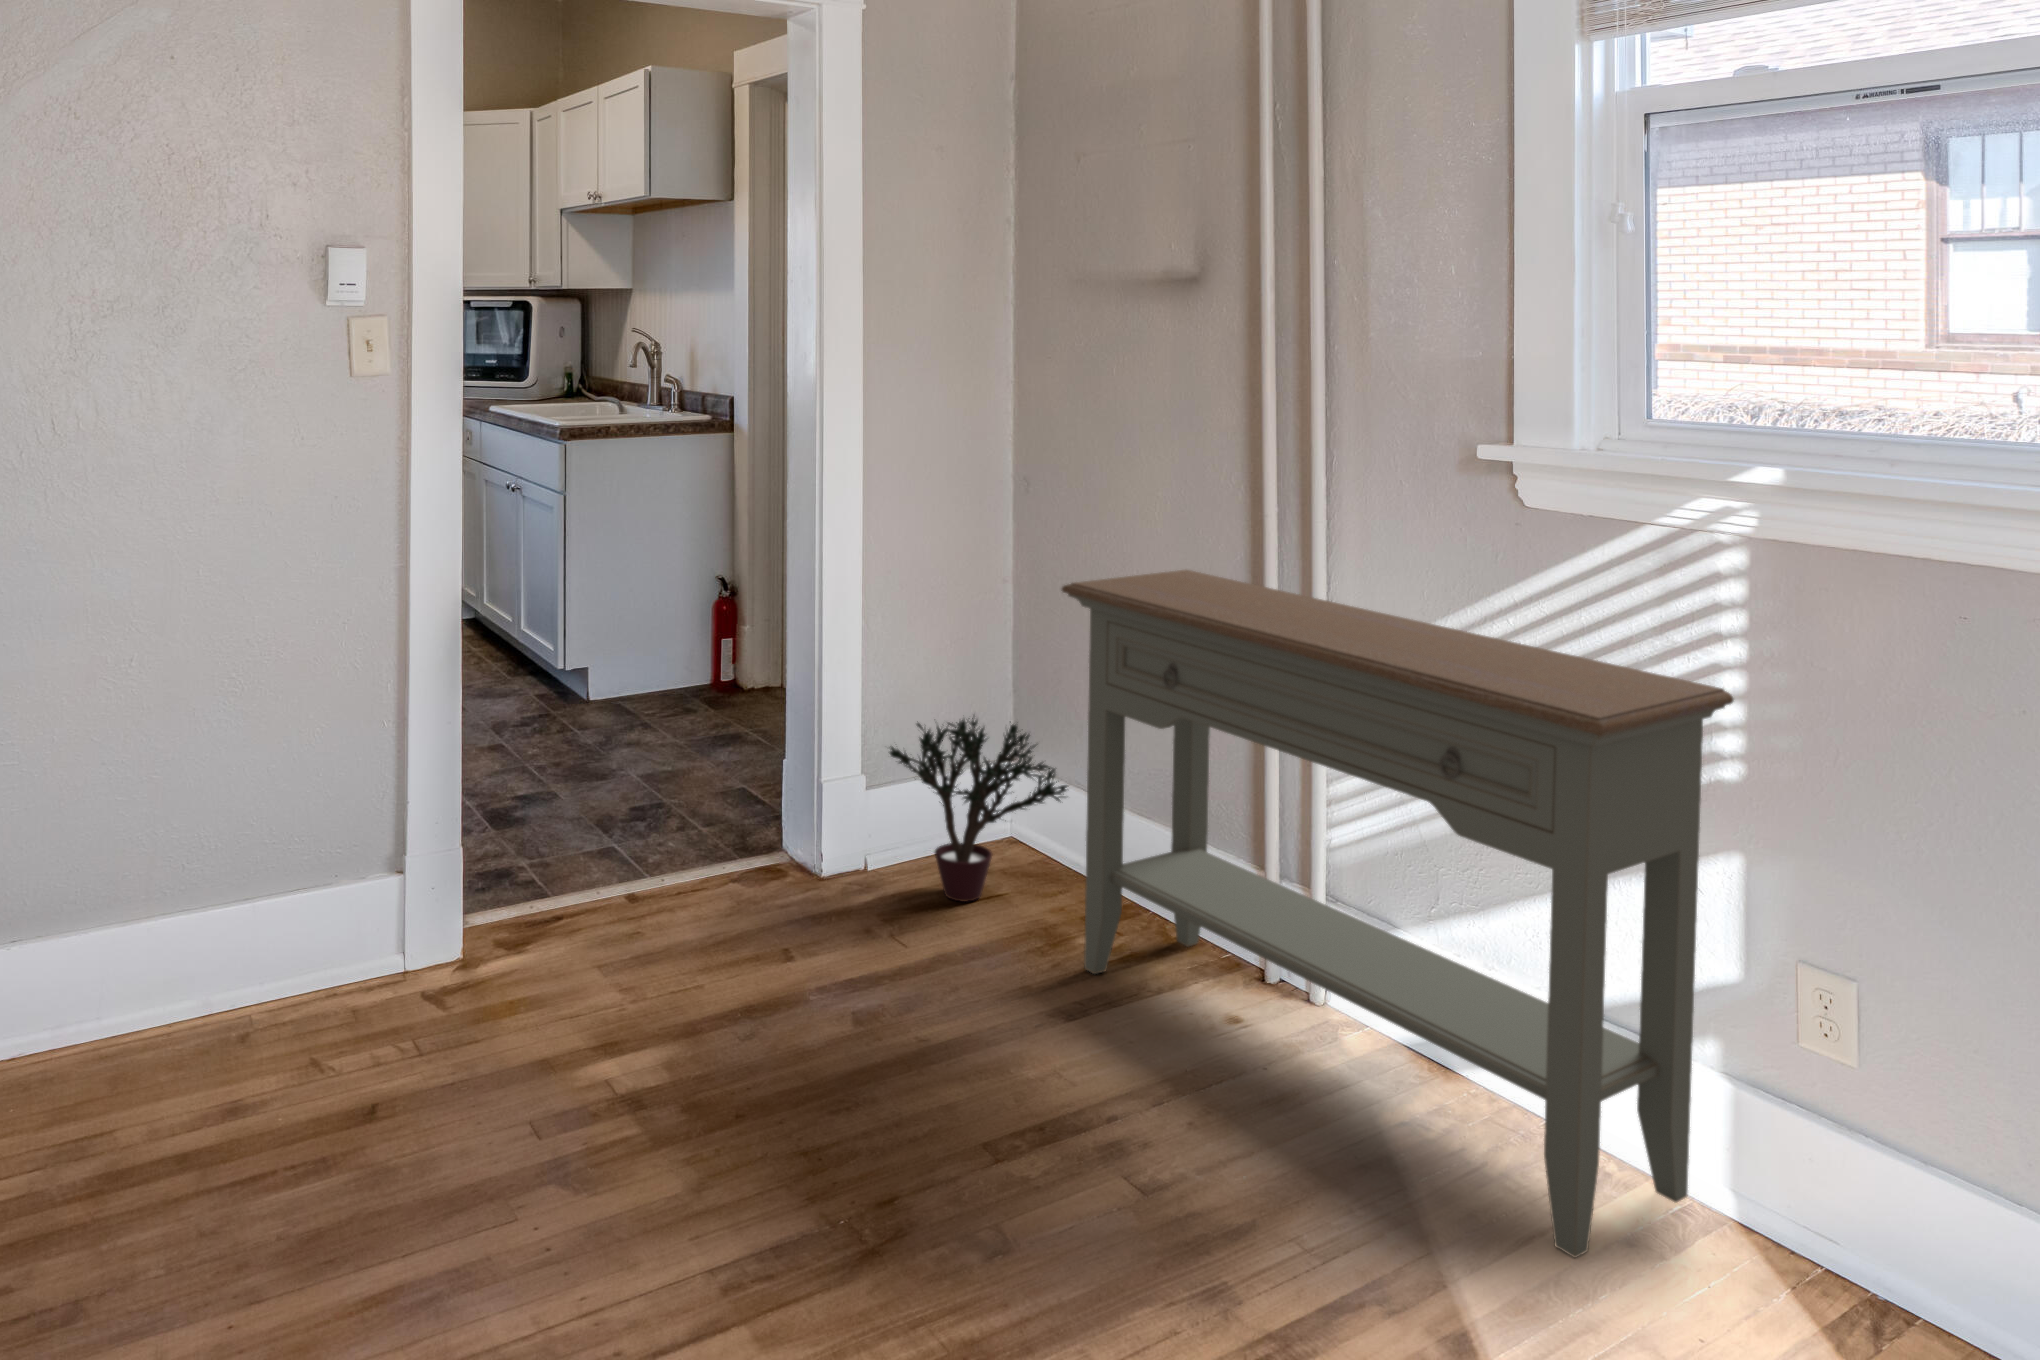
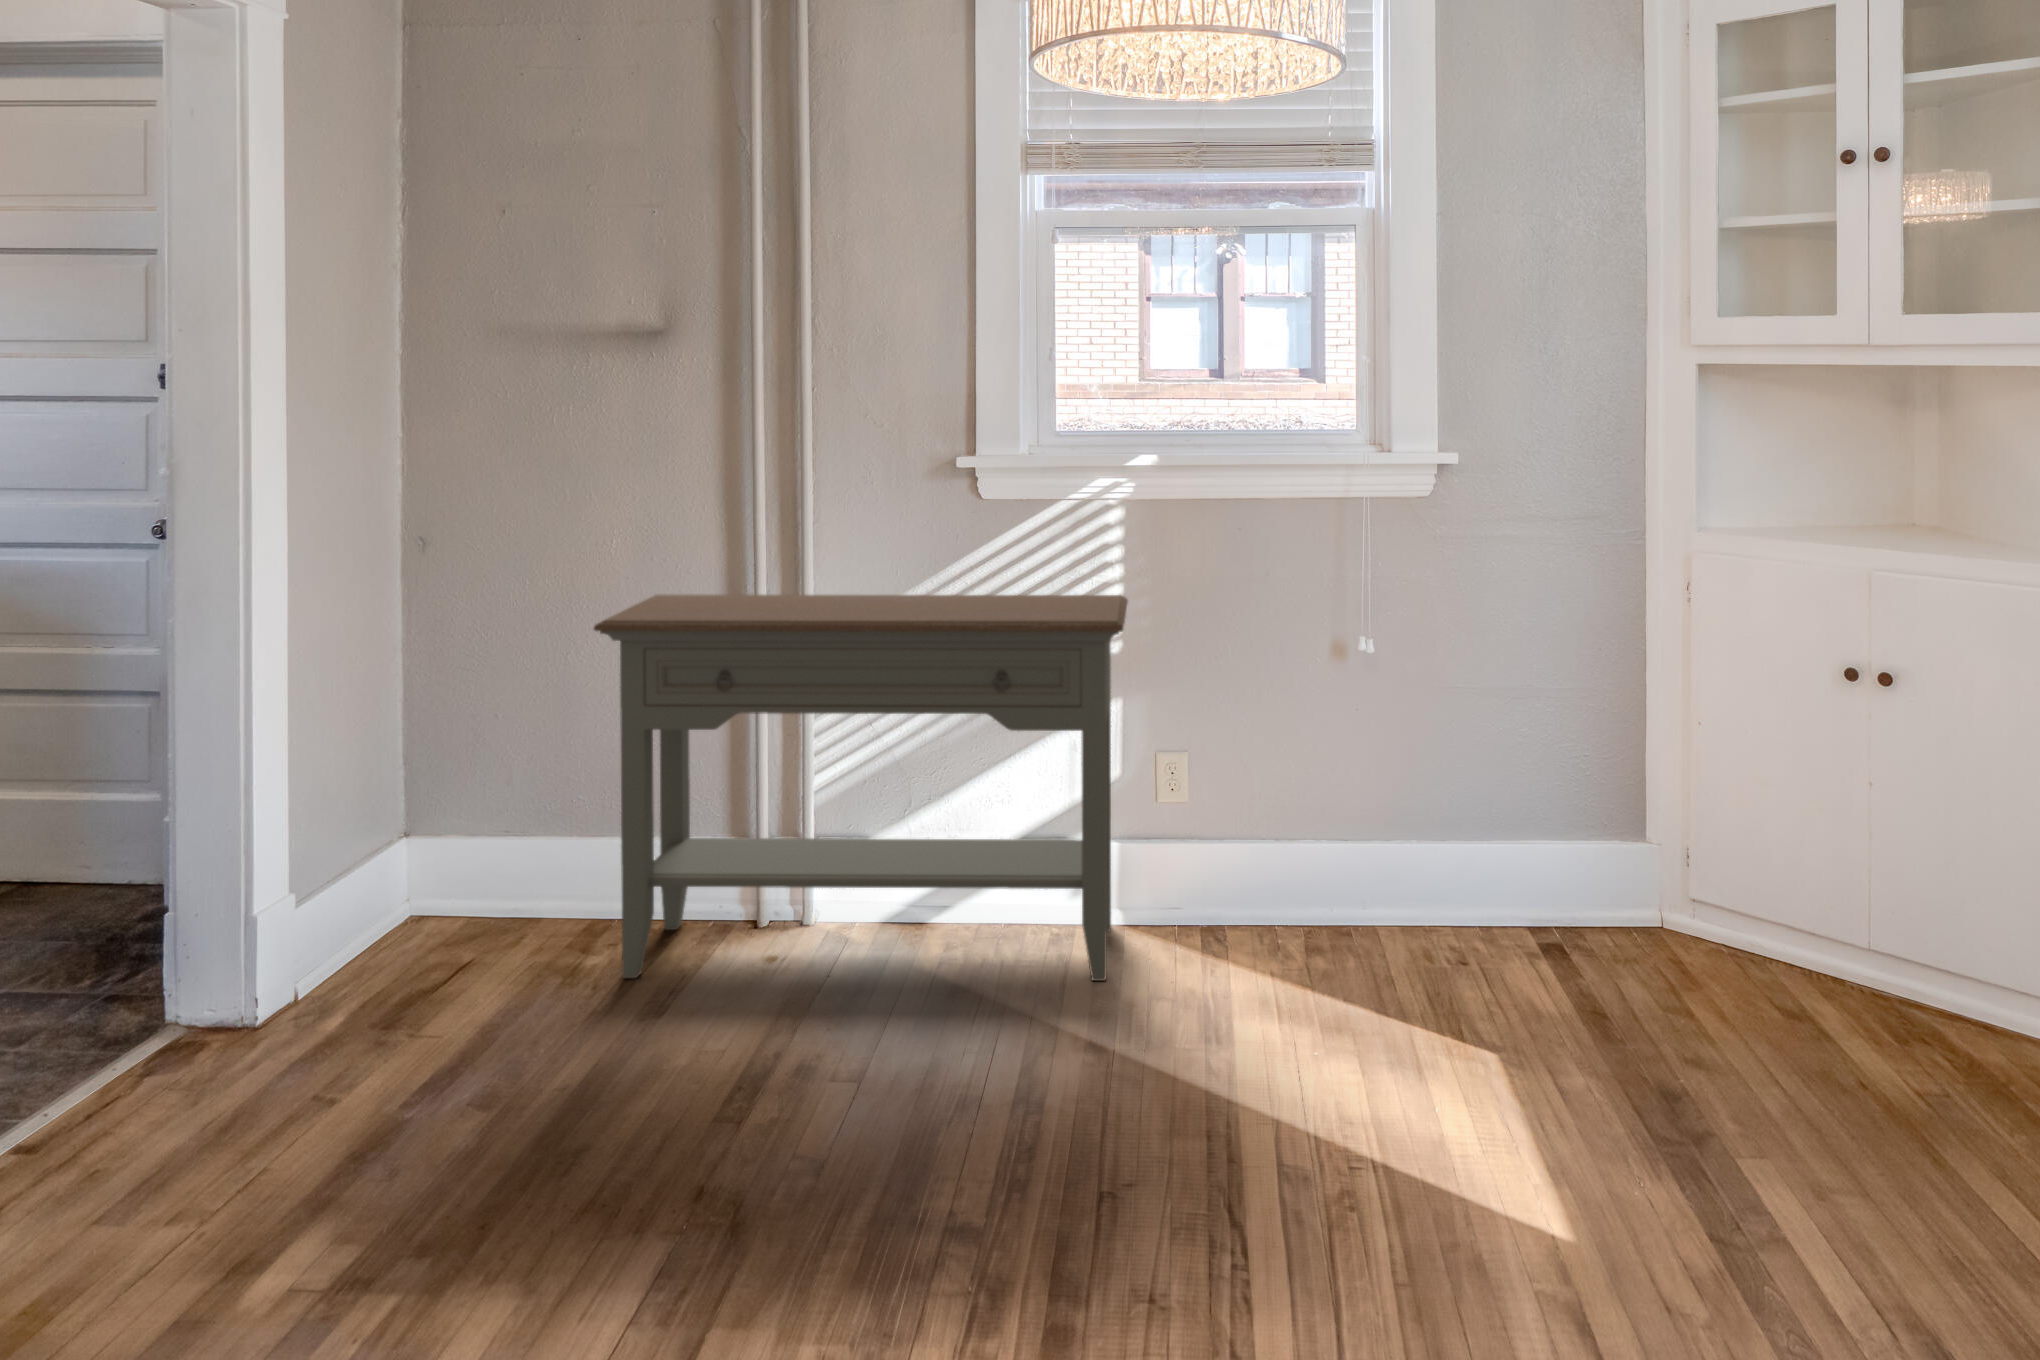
potted plant: present [890,718,1067,902] -> none [326,778,549,984]

